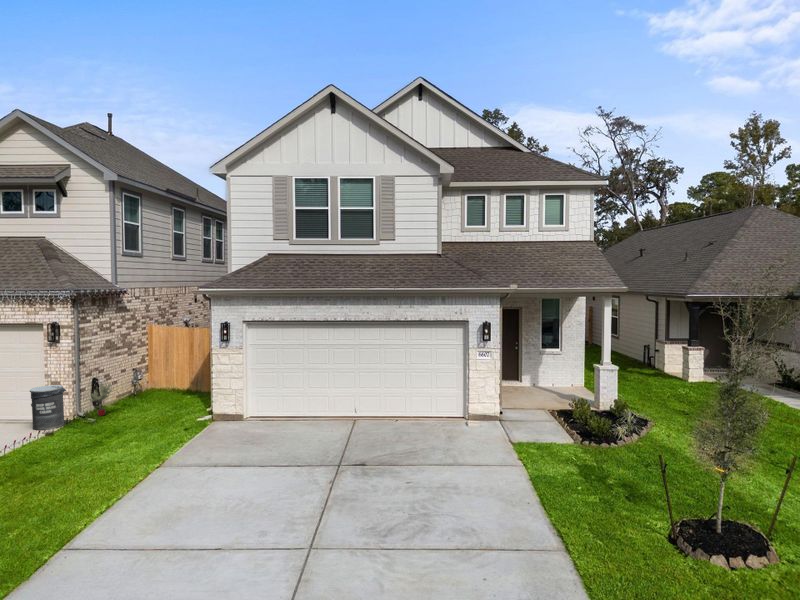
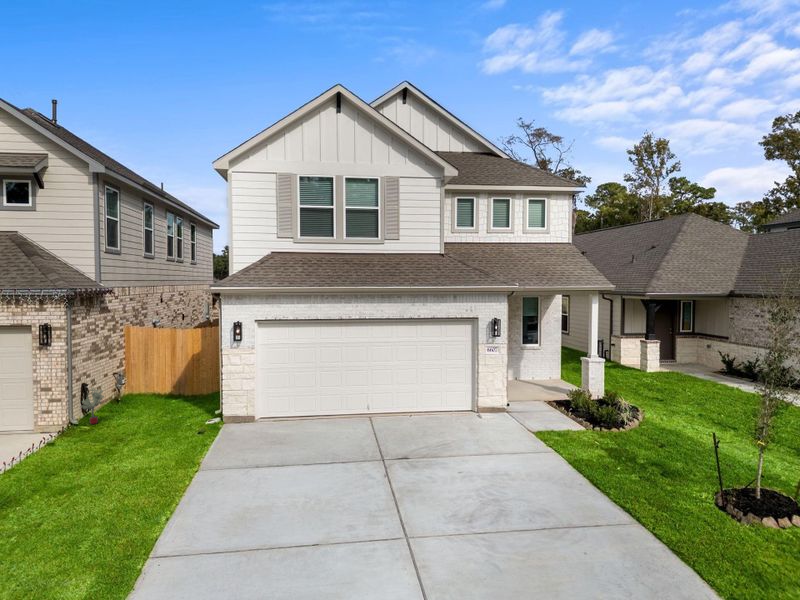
trash can: present [30,385,66,430] -> none [20,392,60,442]

